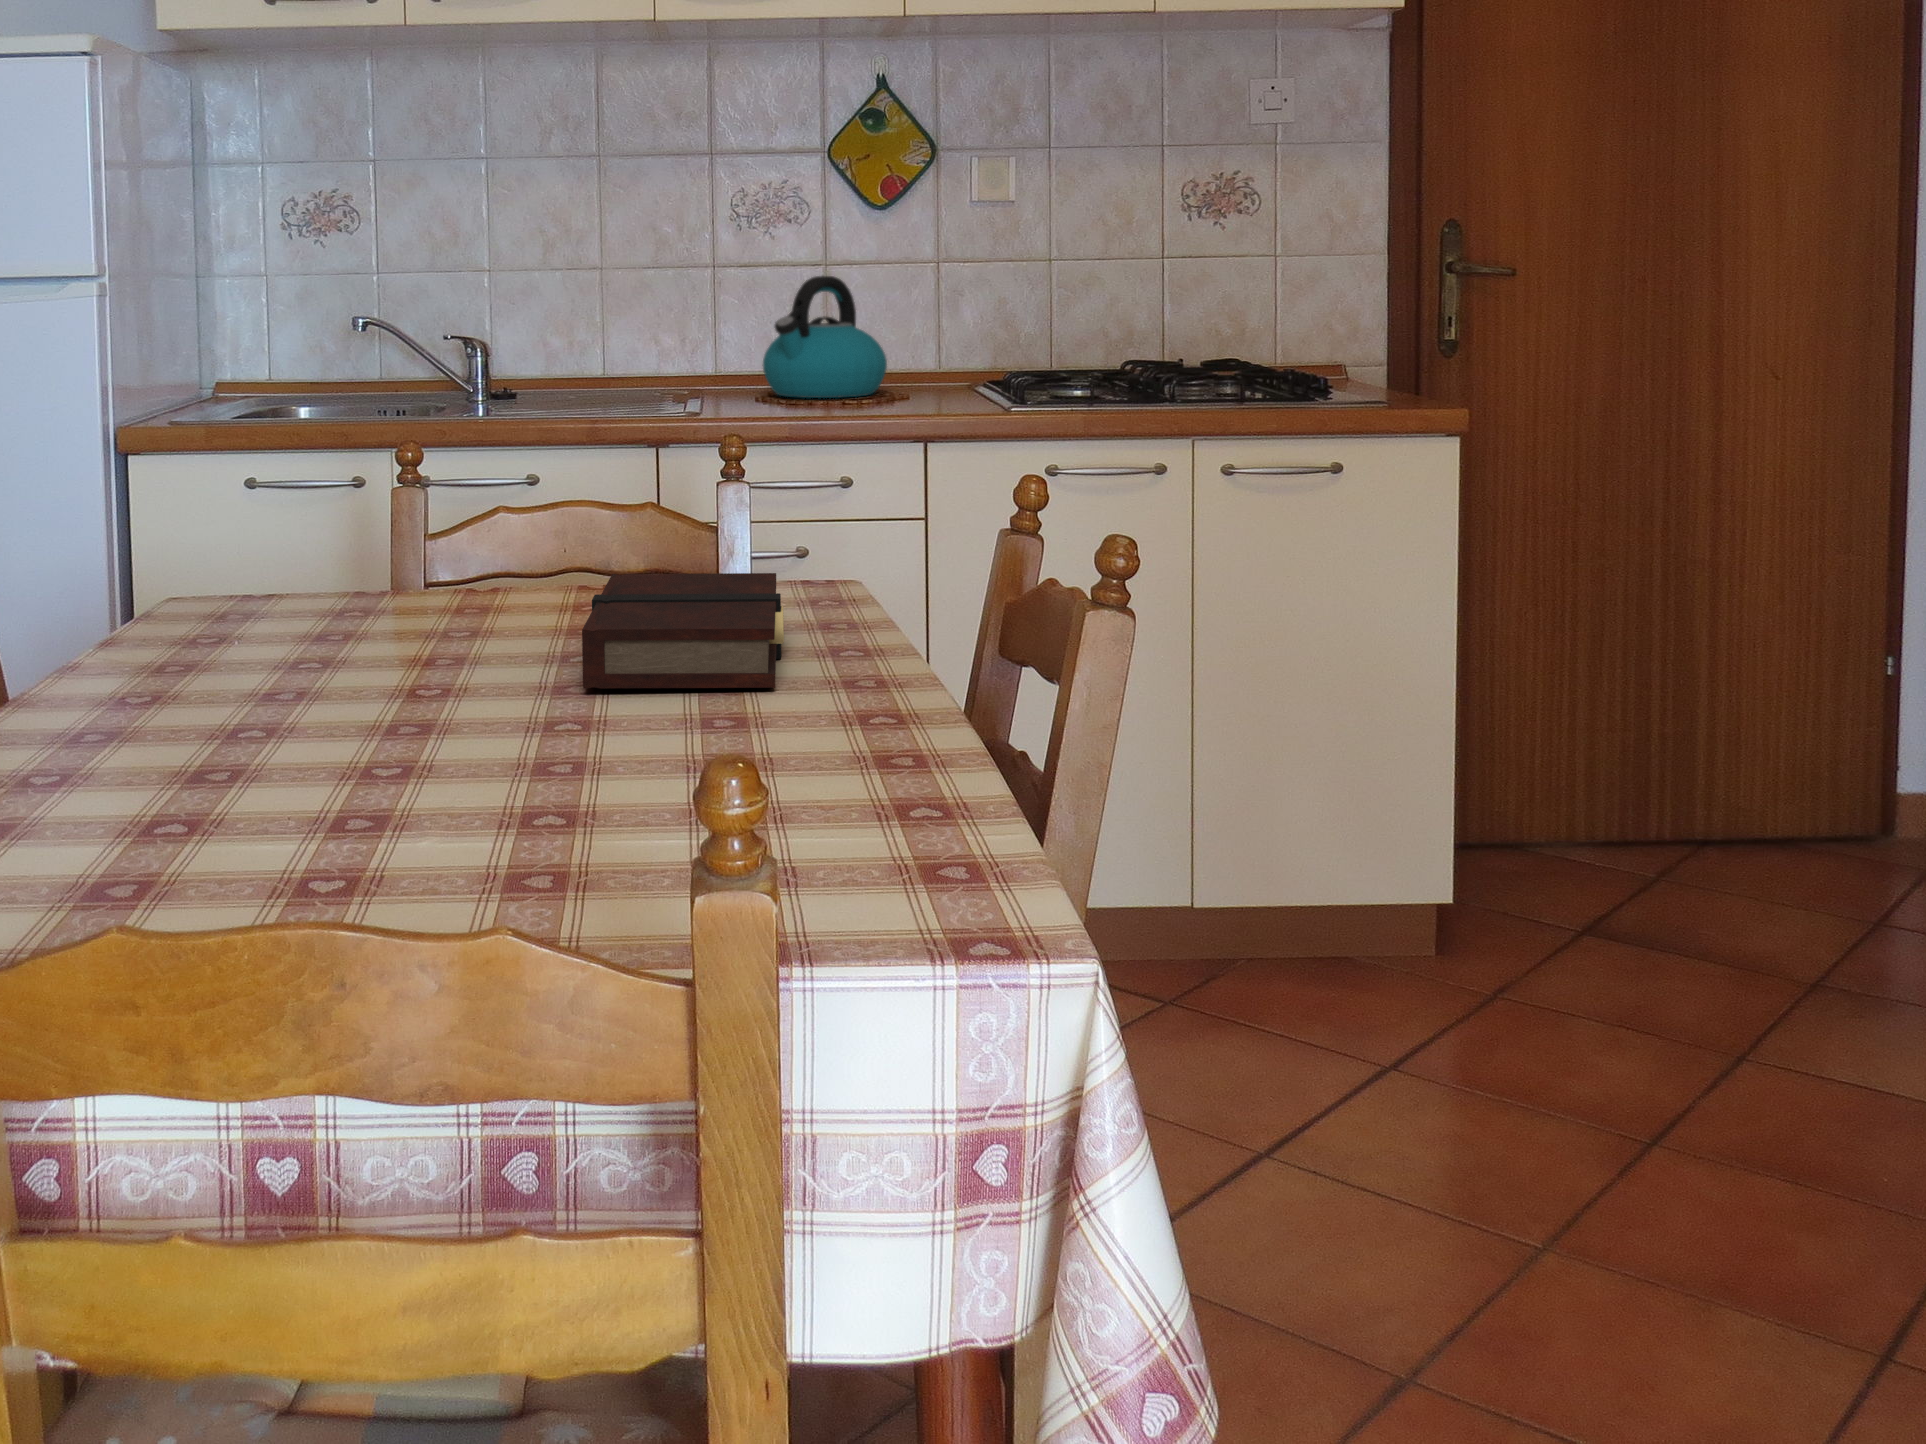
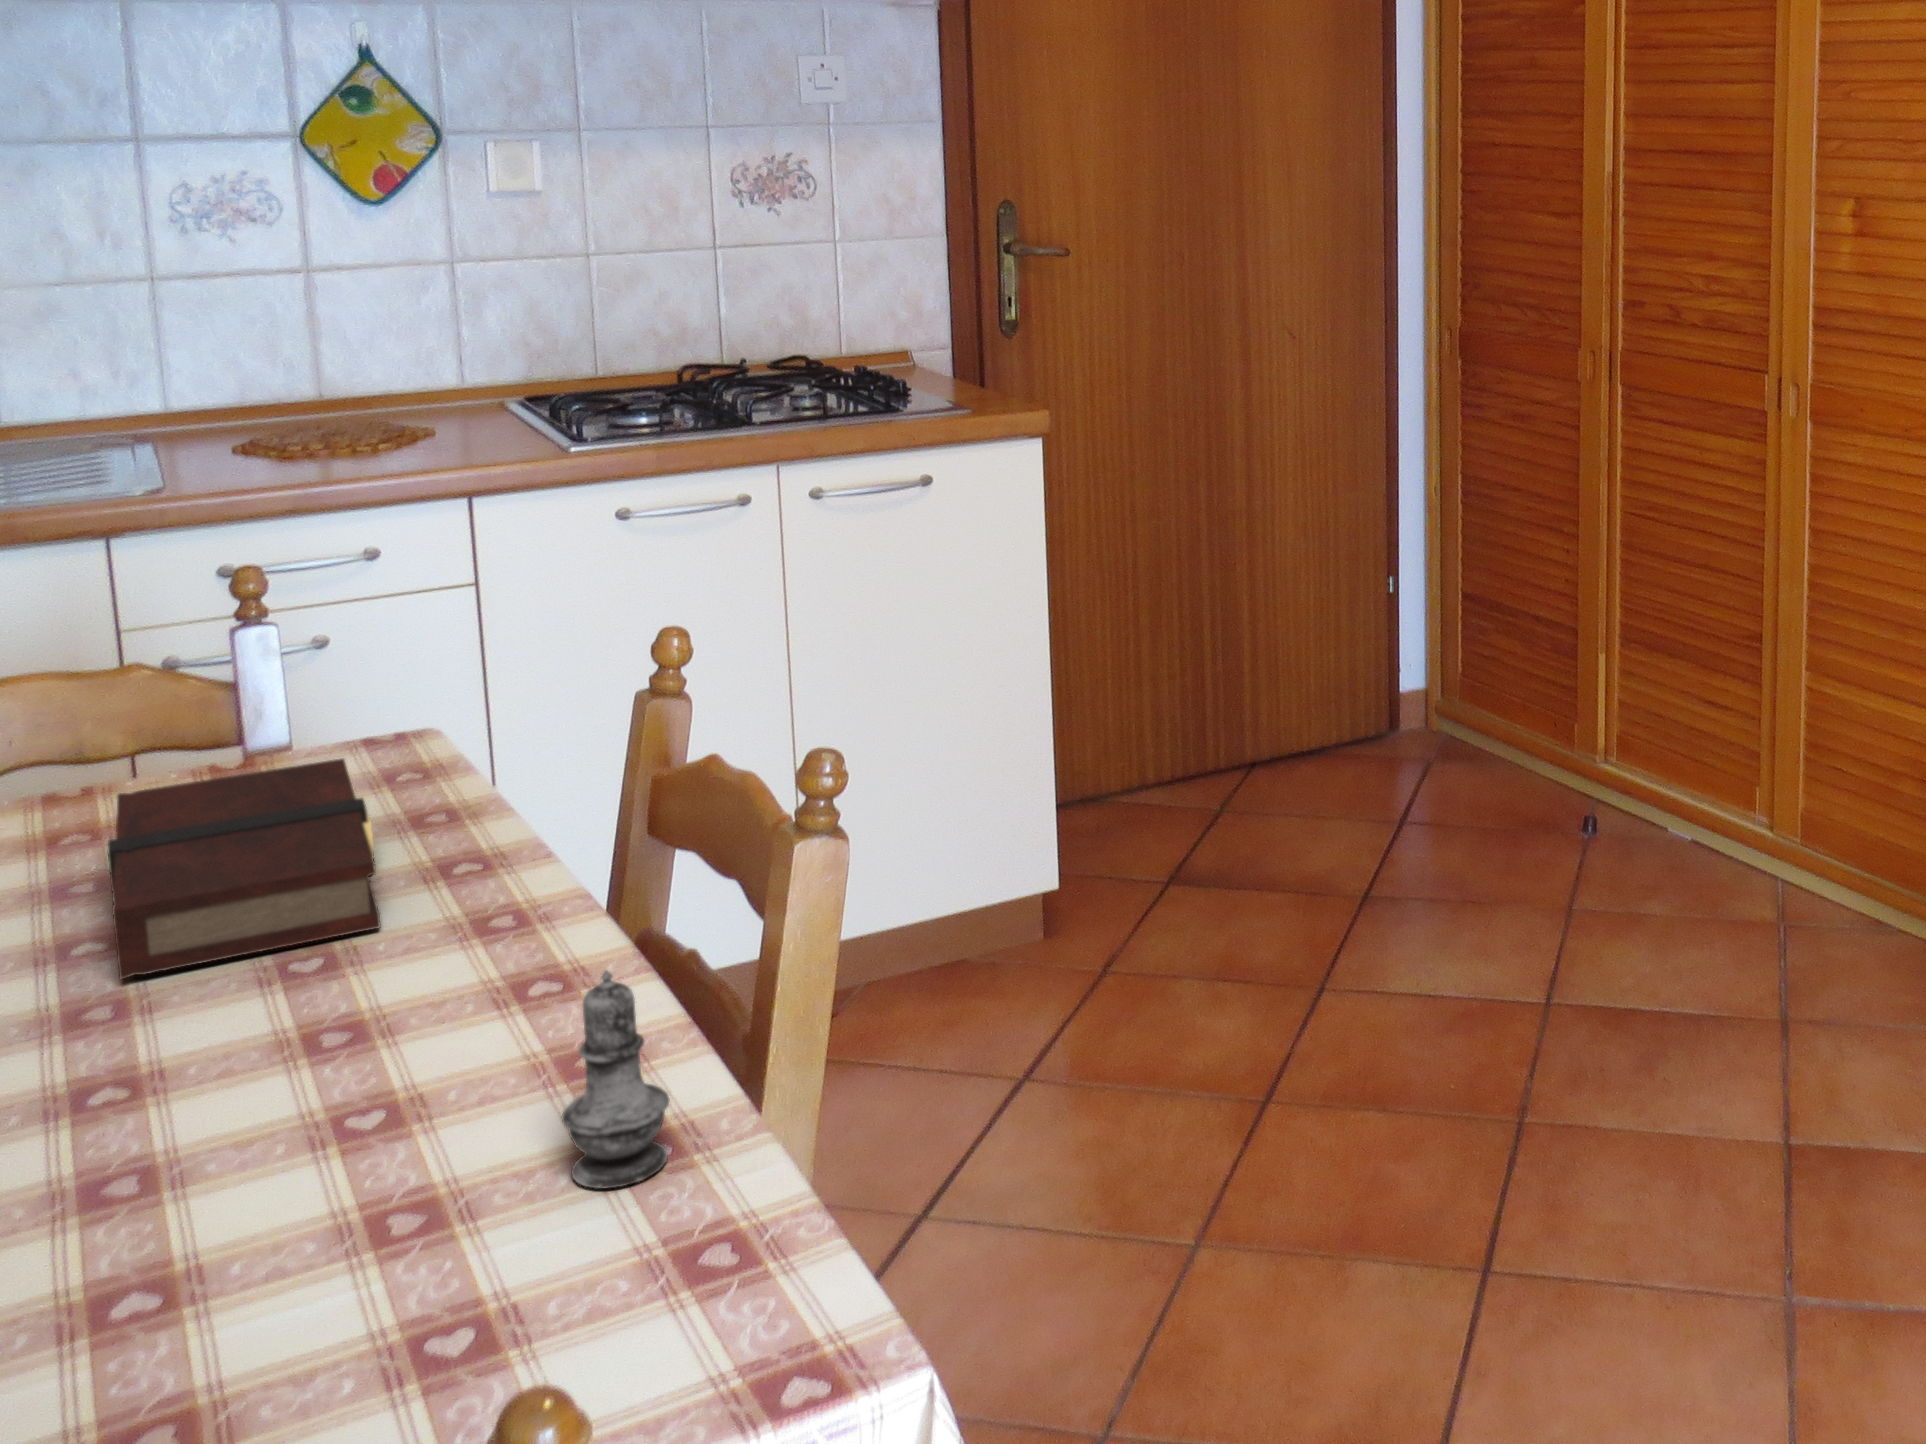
kettle: present [763,276,887,398] -> none [235,297,403,447]
salt shaker: none [863,667,958,871] -> present [562,971,669,1188]

